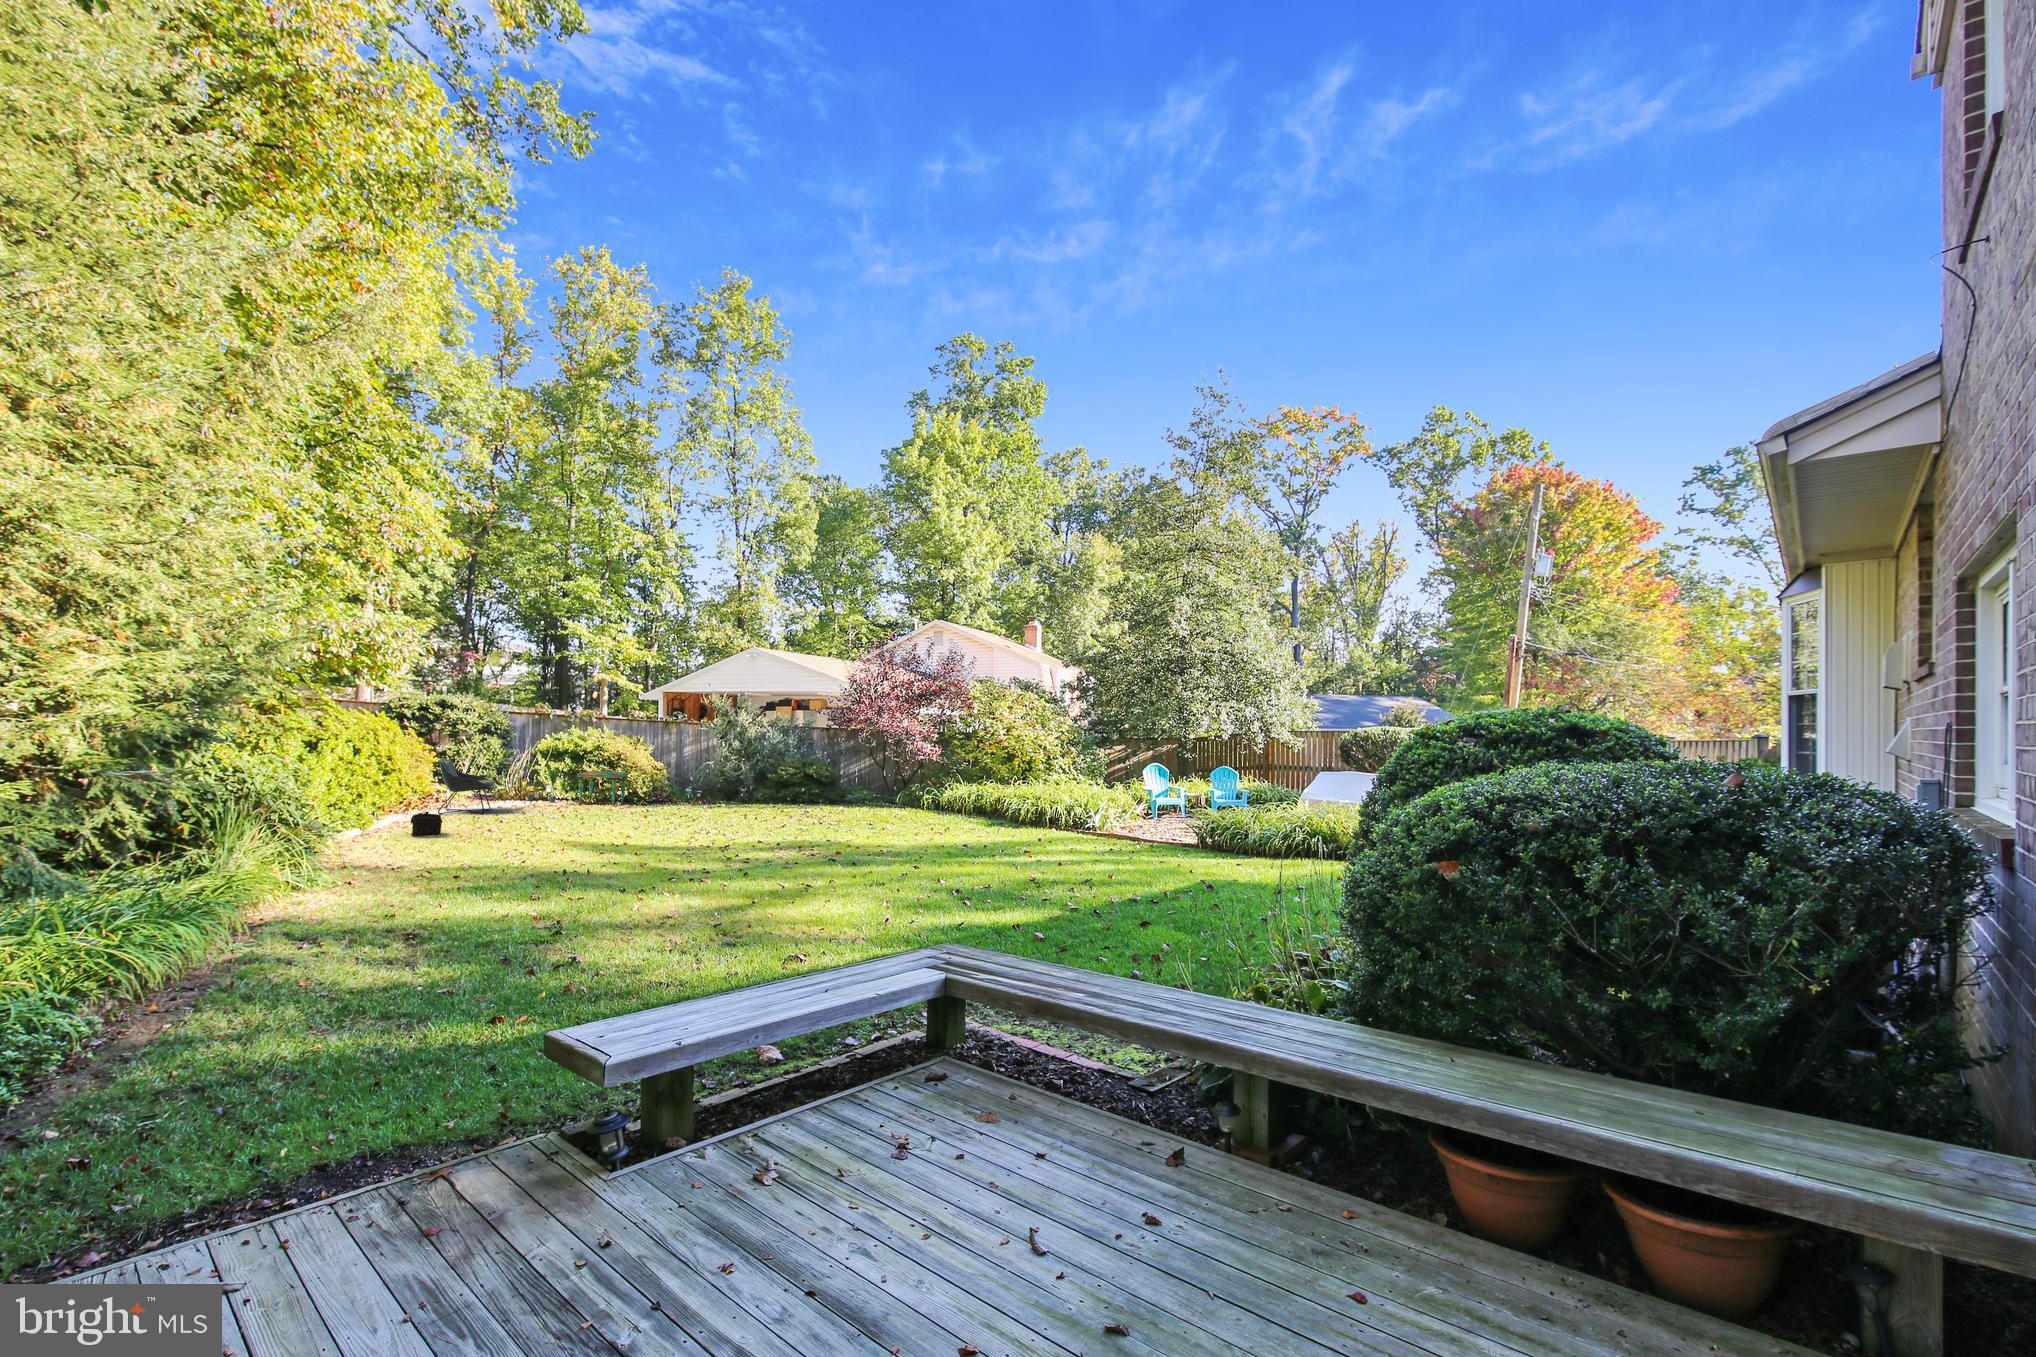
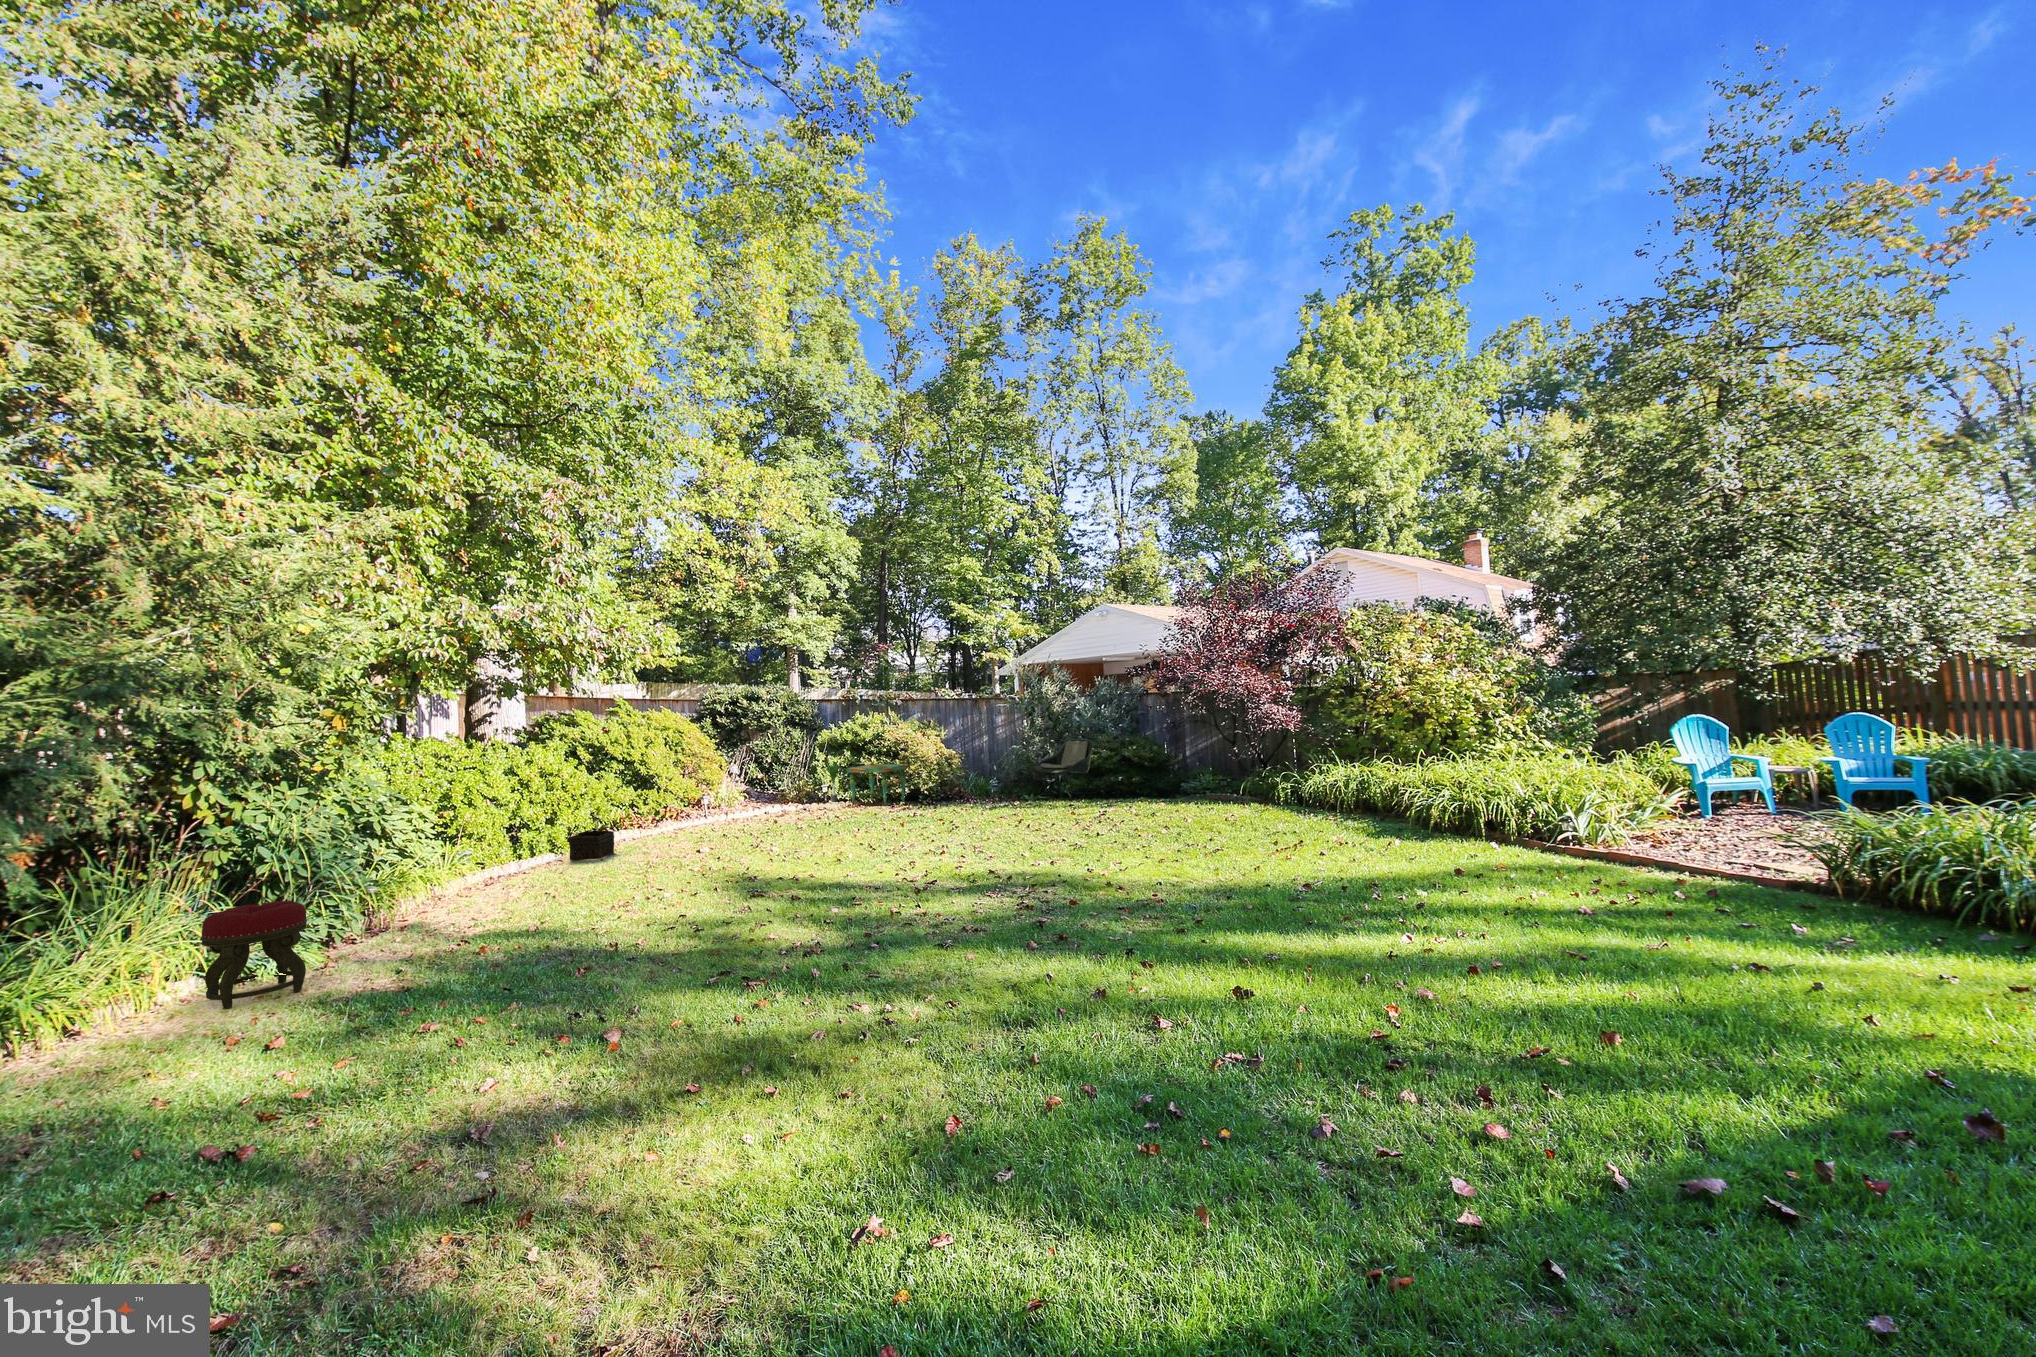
lounge chair: present [438,758,496,815] -> present [1035,739,1097,799]
stool: none [395,835,457,893] -> present [201,901,307,1009]

